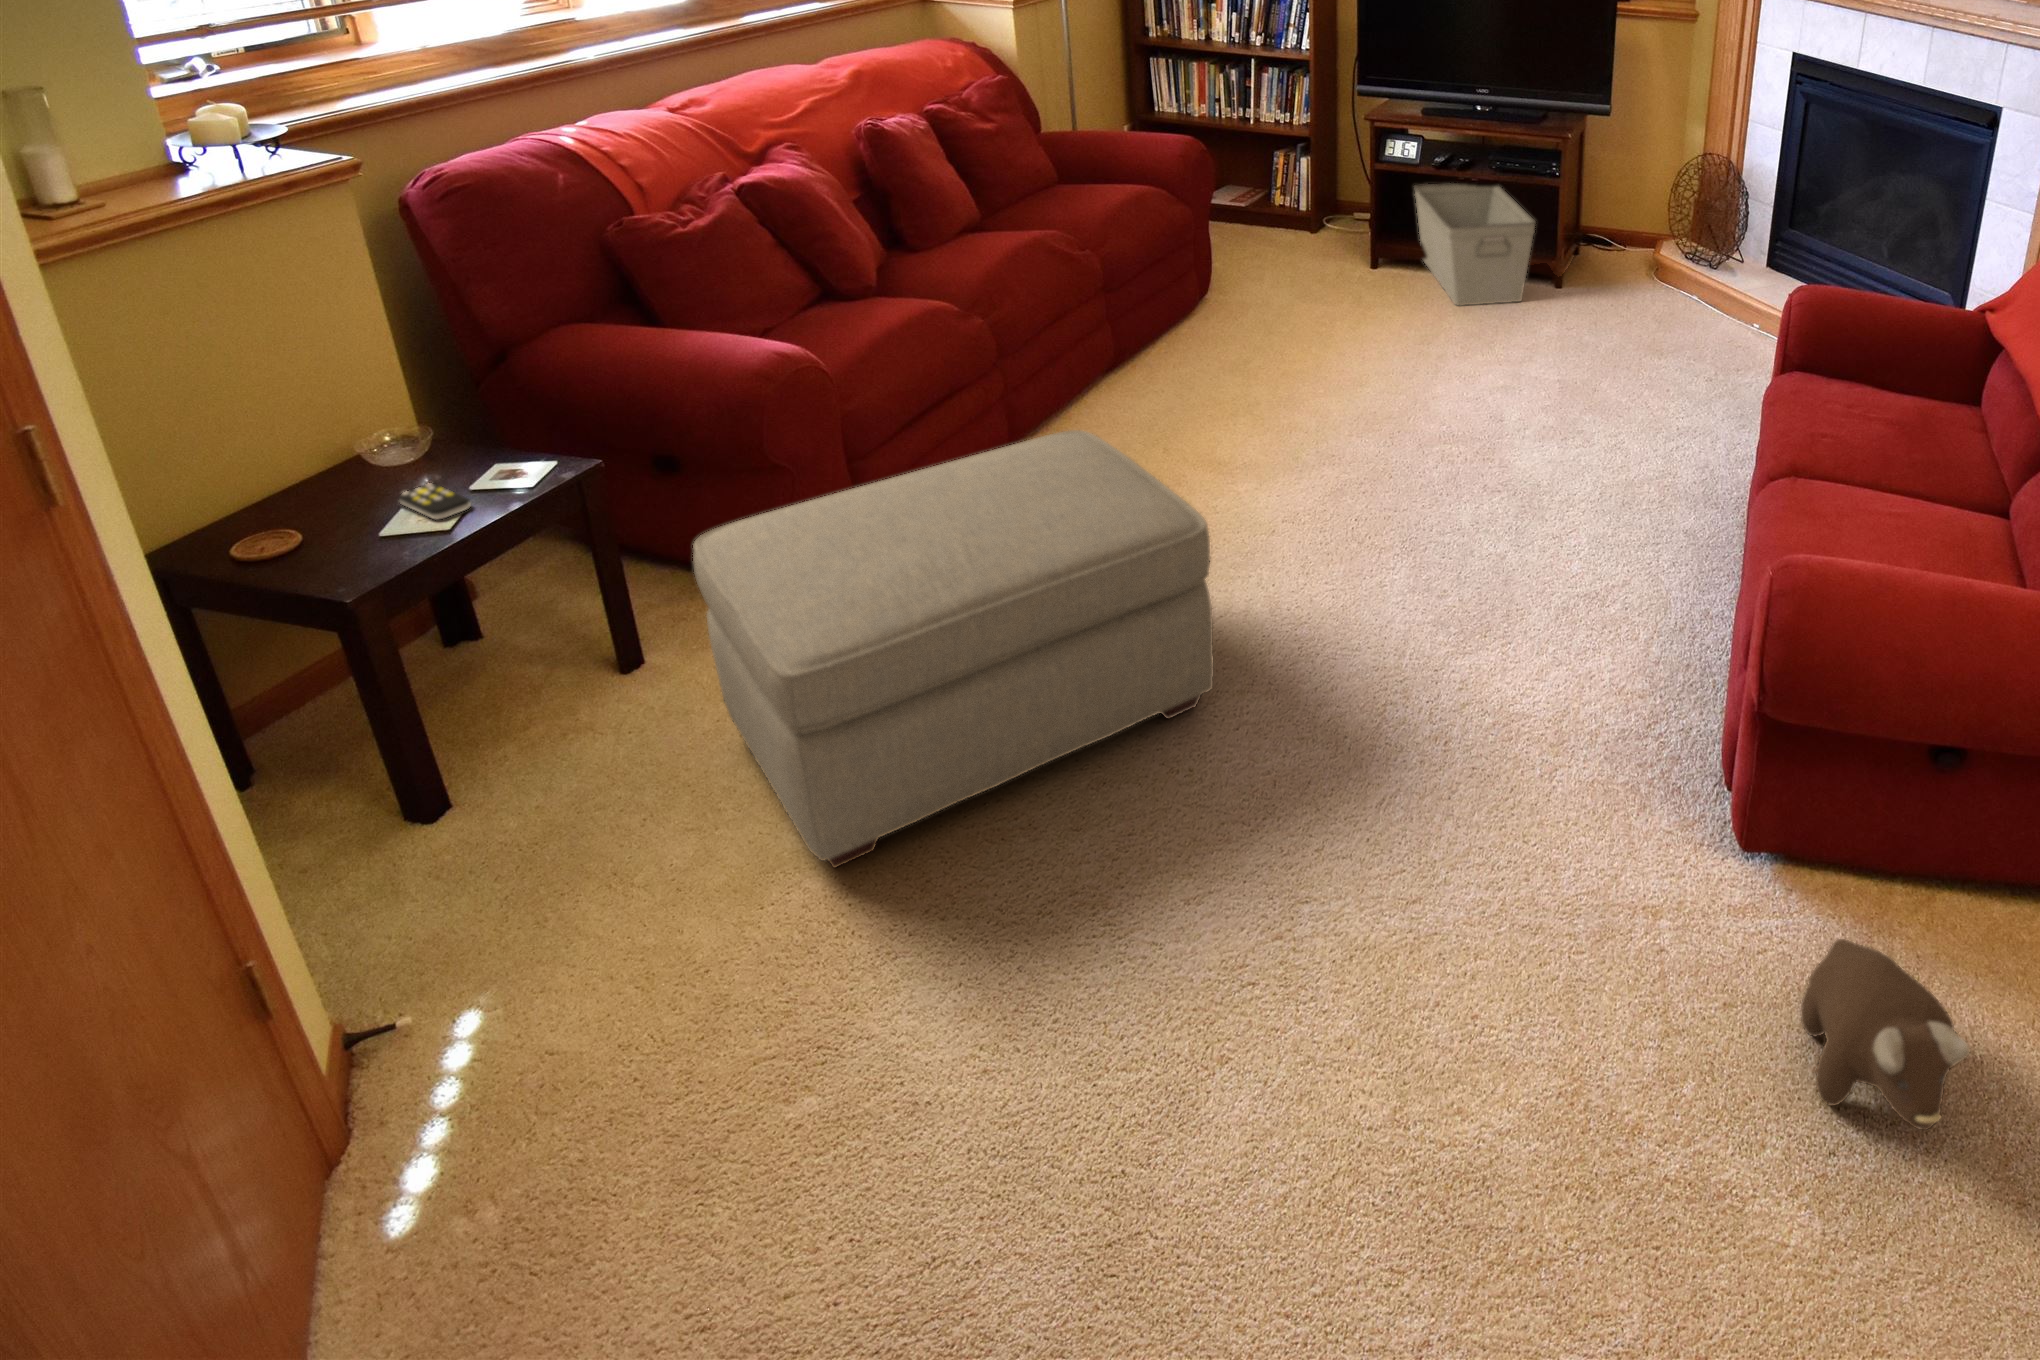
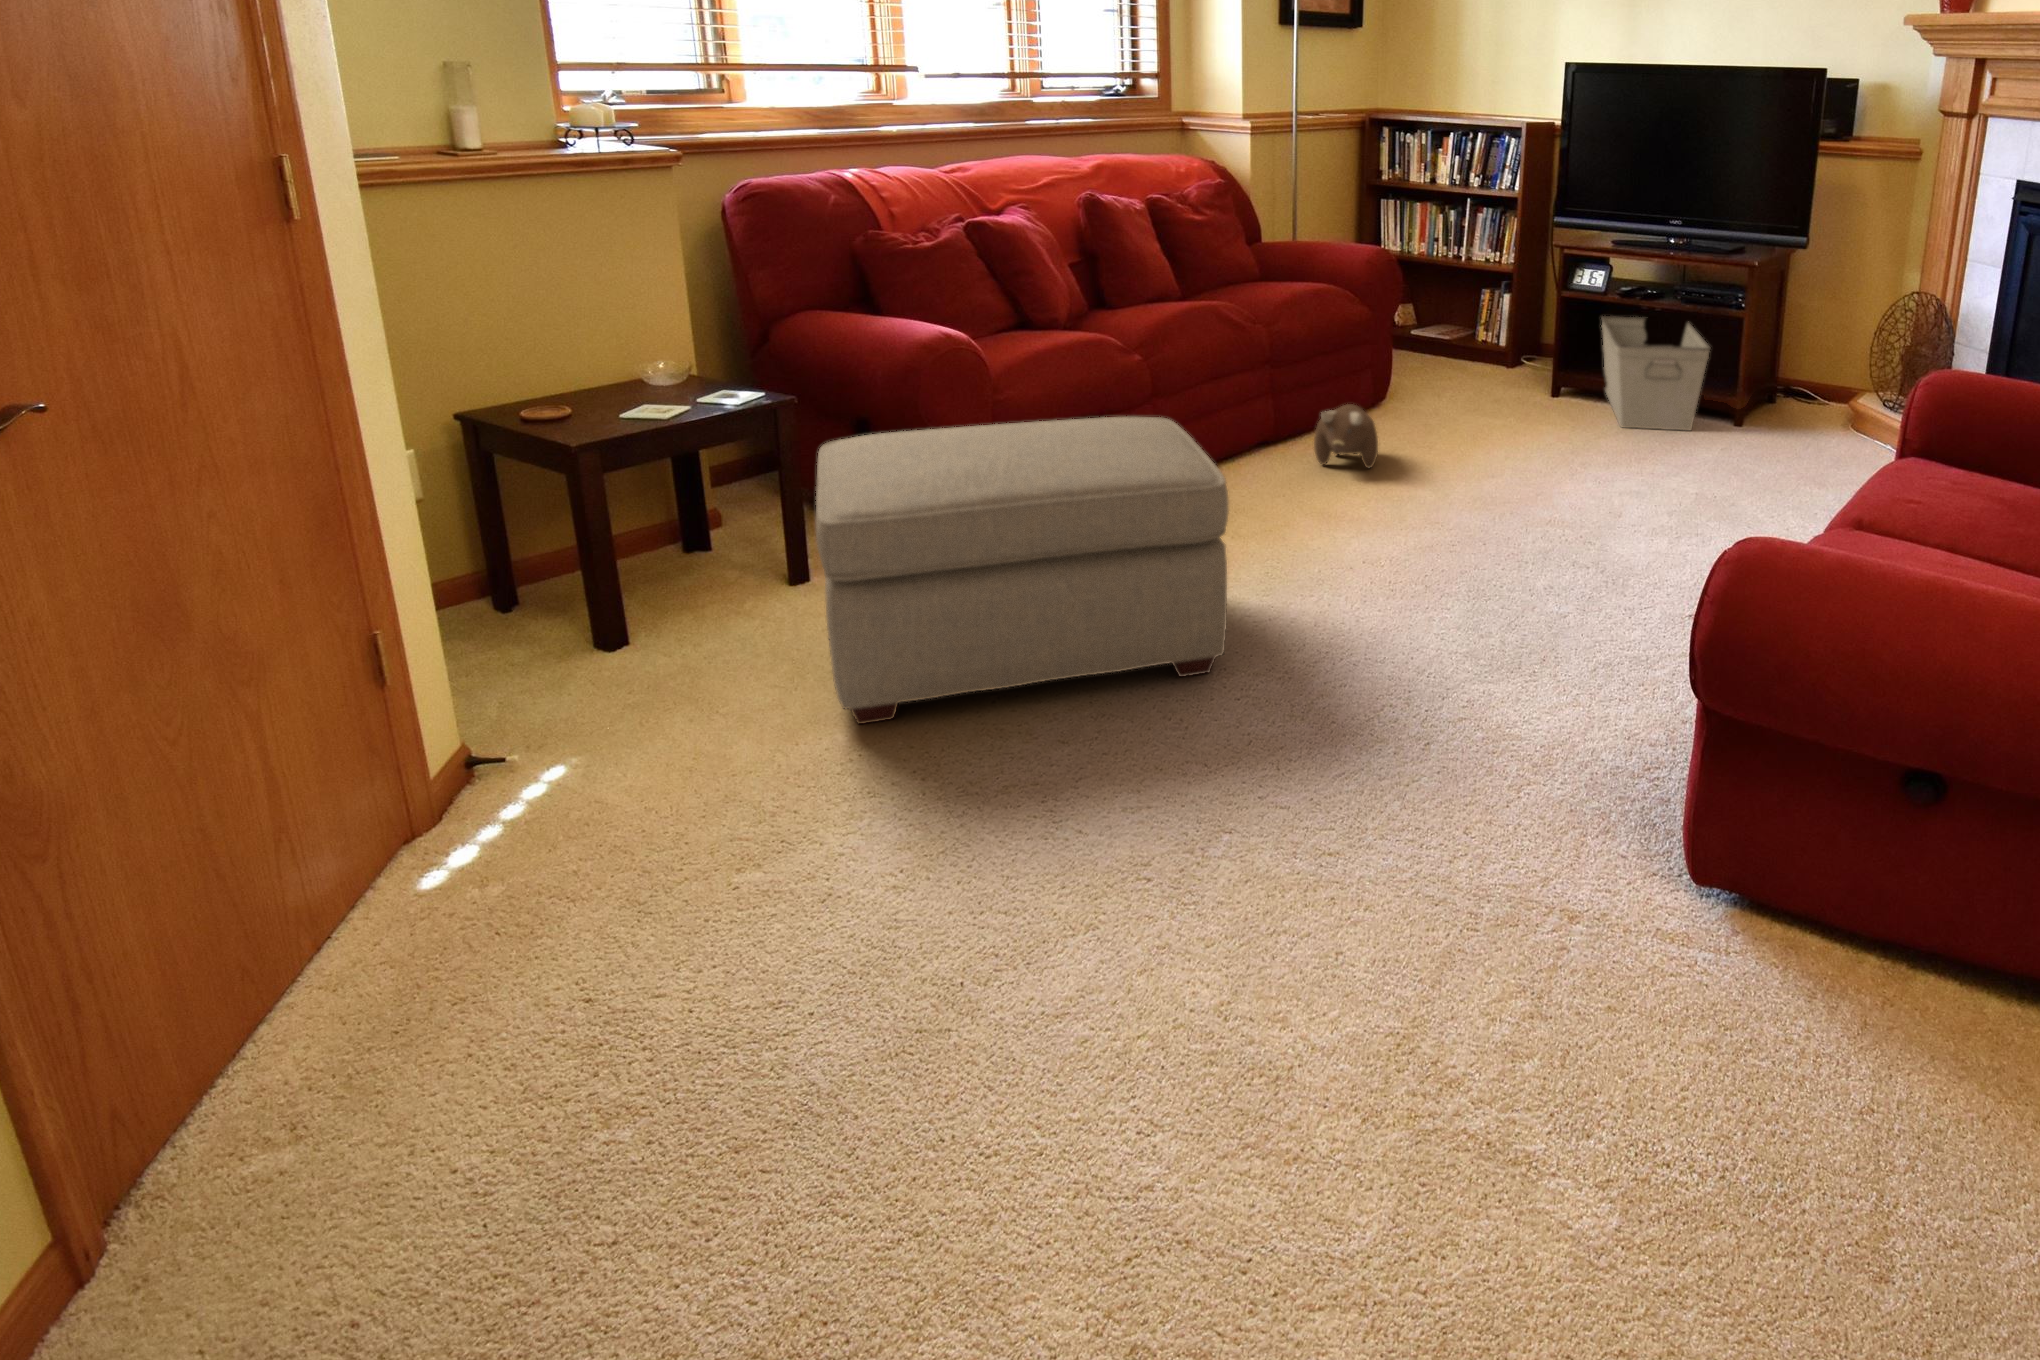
remote control: present [399,483,471,520] -> none [652,391,695,413]
plush toy: present [1801,939,1971,1130] -> present [1314,404,1378,468]

